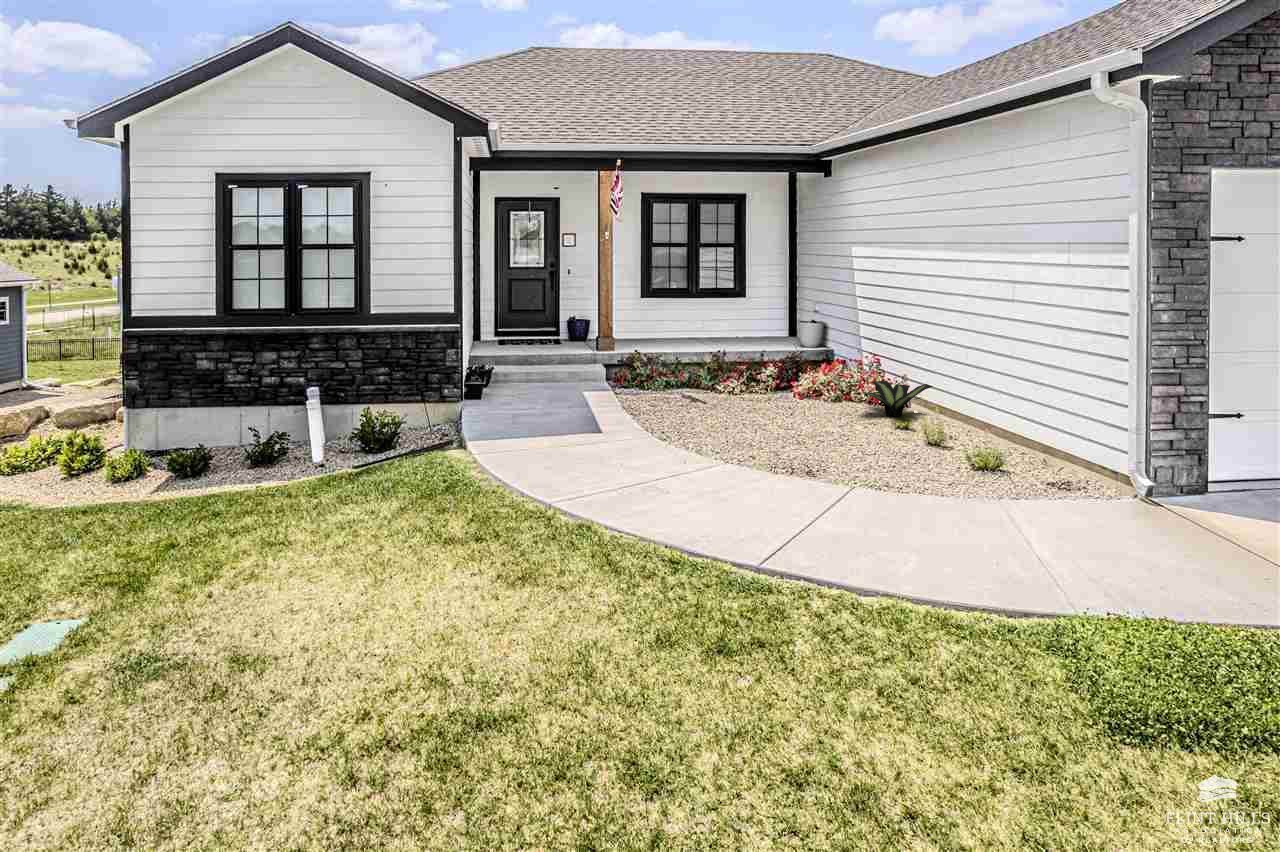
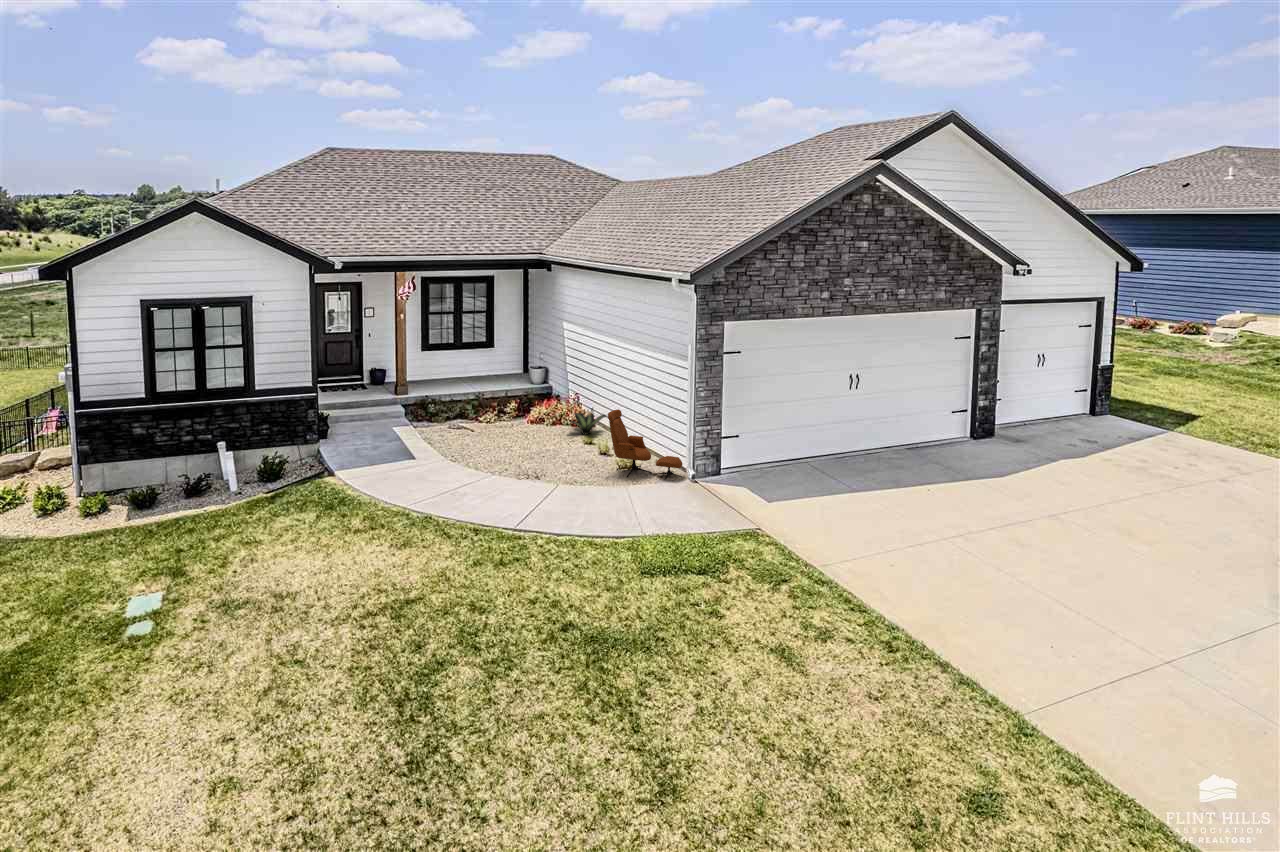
lounge chair: none [952,358,1108,497] -> present [608,409,683,480]

